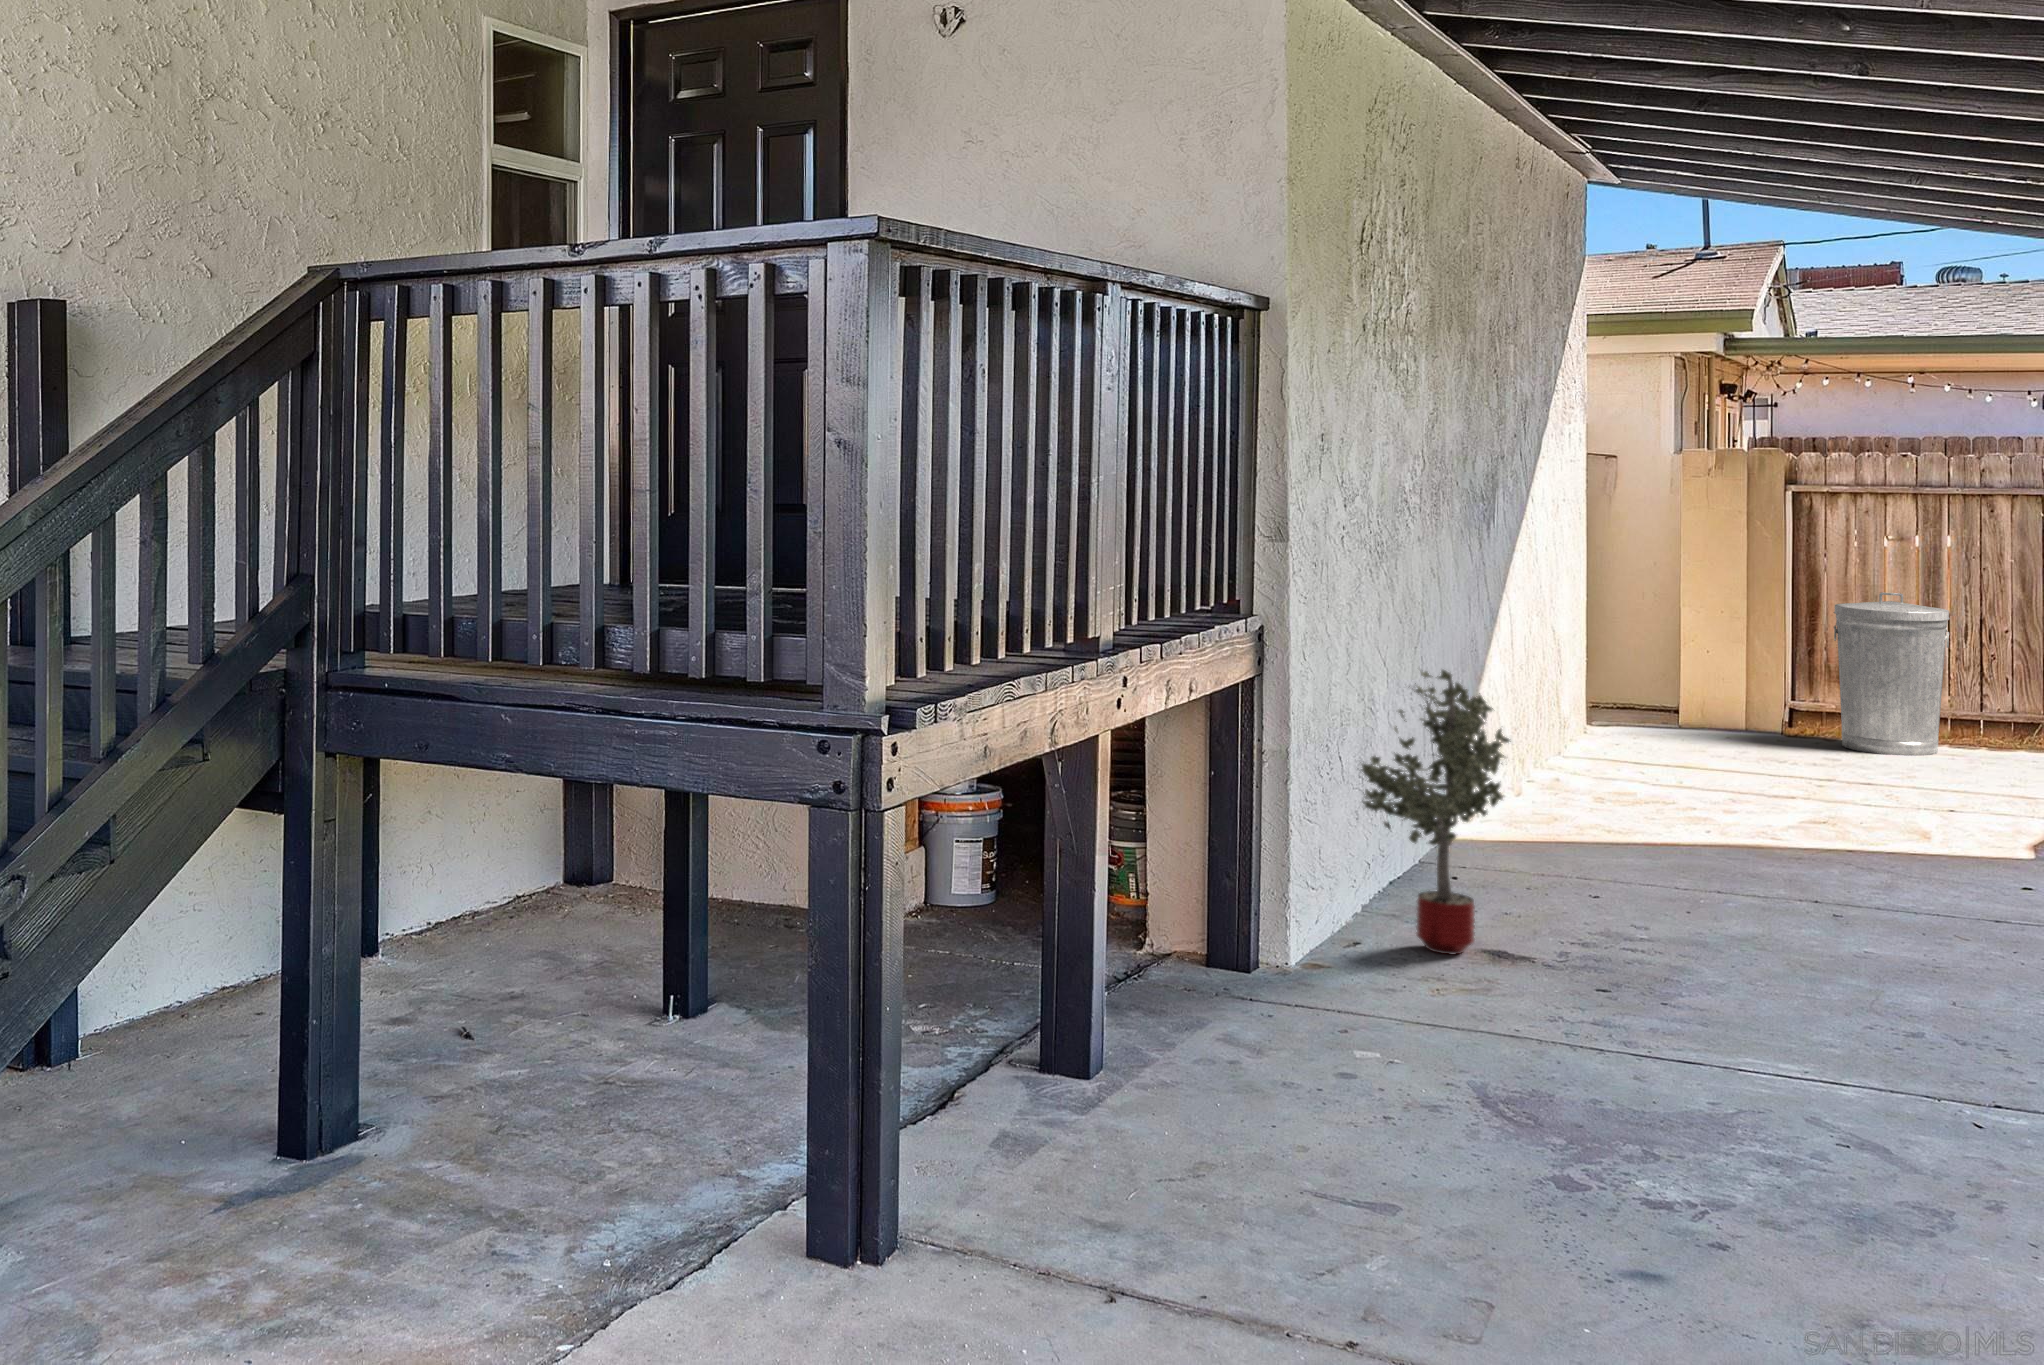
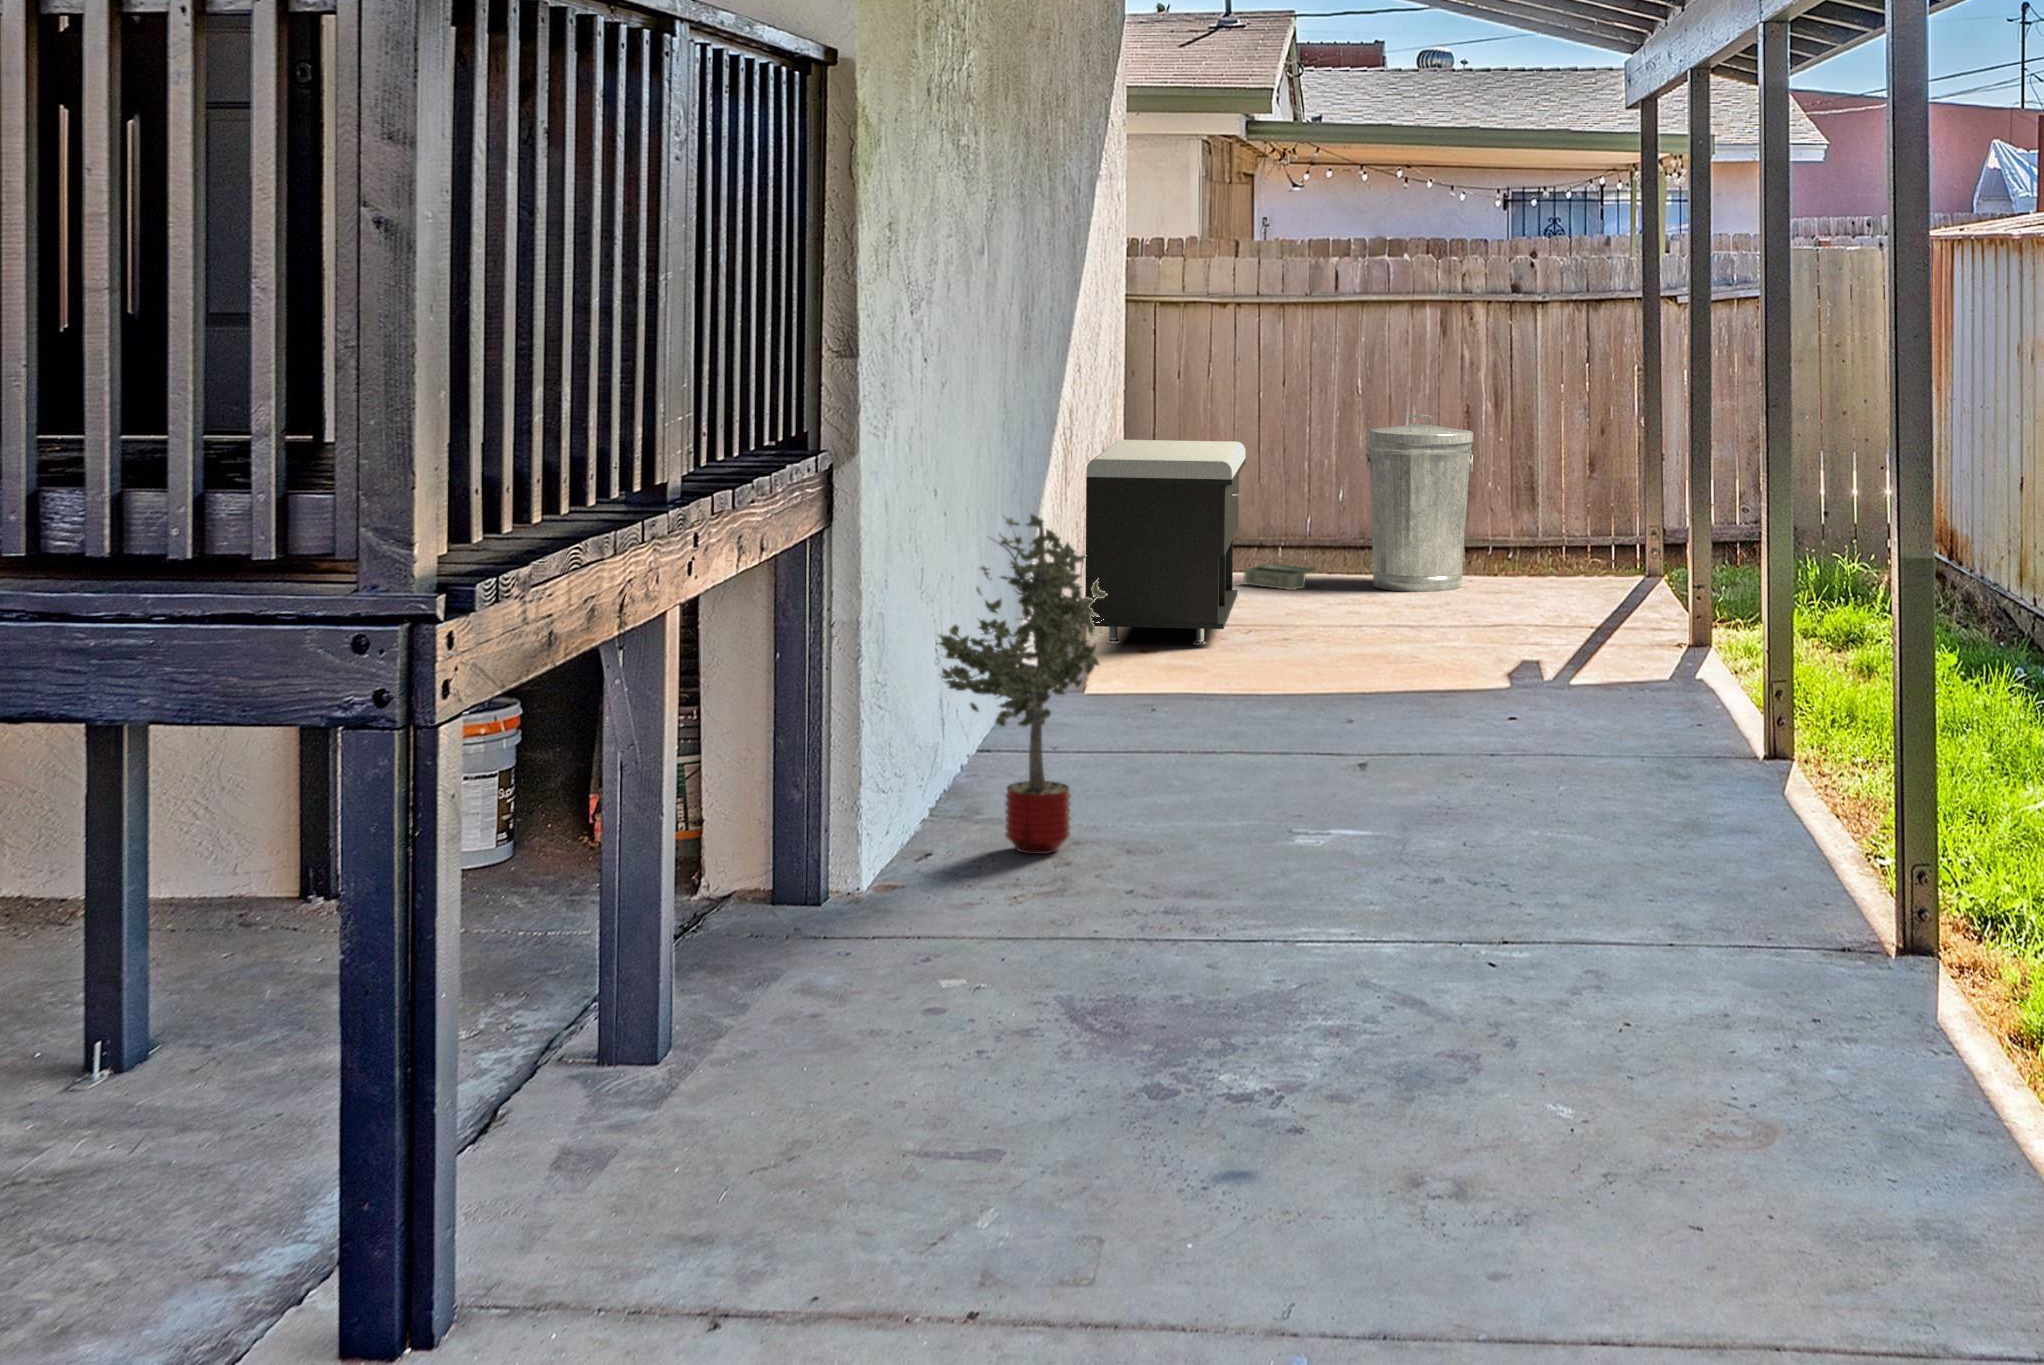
storage bench: none [1540,604,1703,787] -> present [1085,440,1246,644]
toolbox: none [1710,718,1784,743] -> present [1244,564,1316,590]

